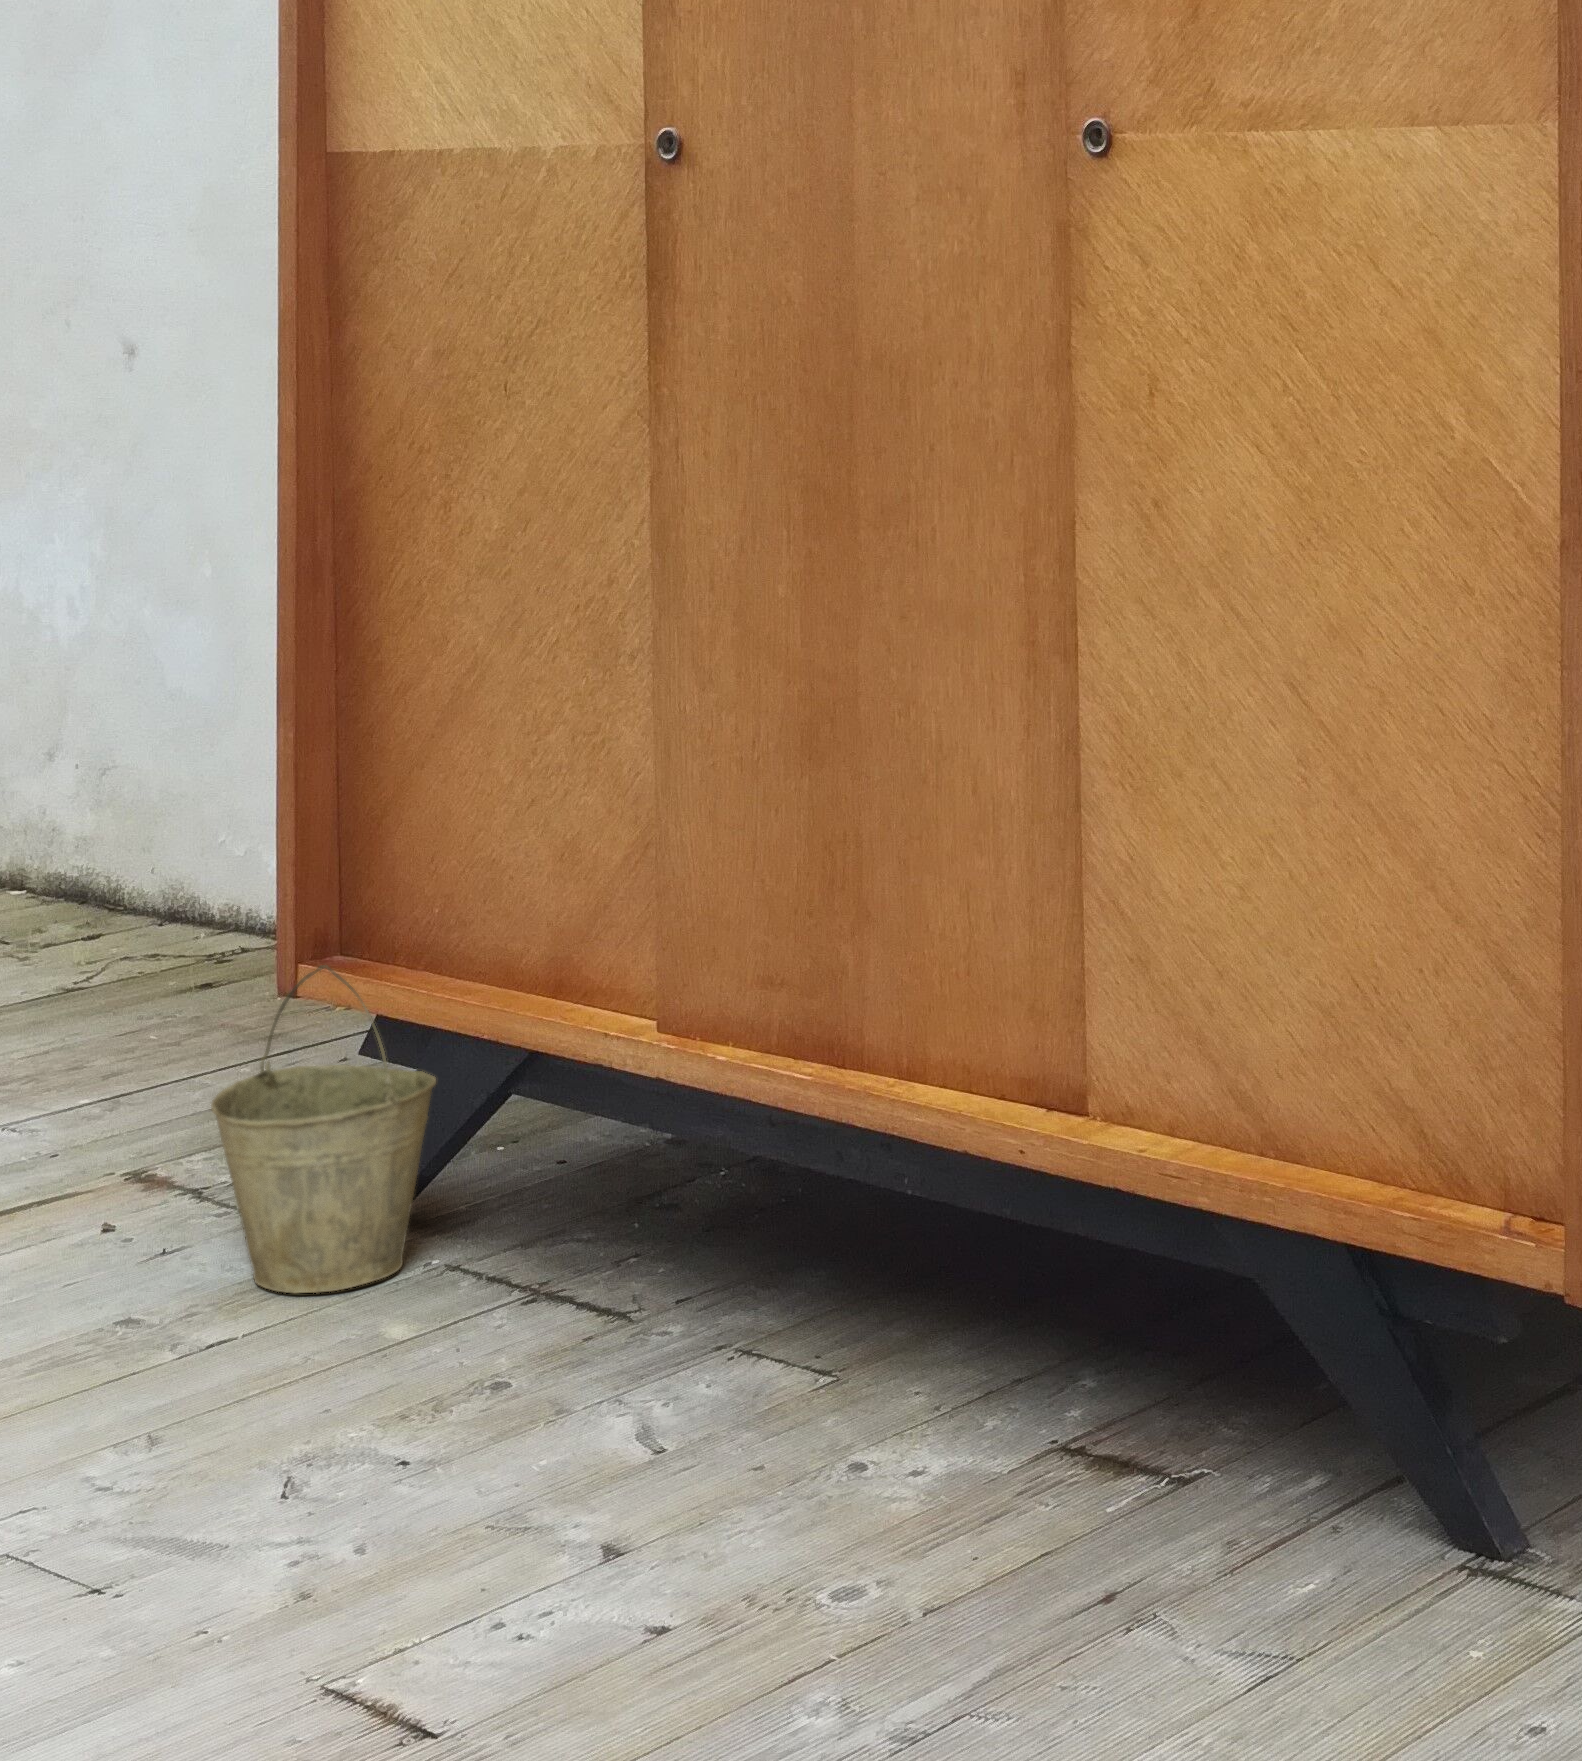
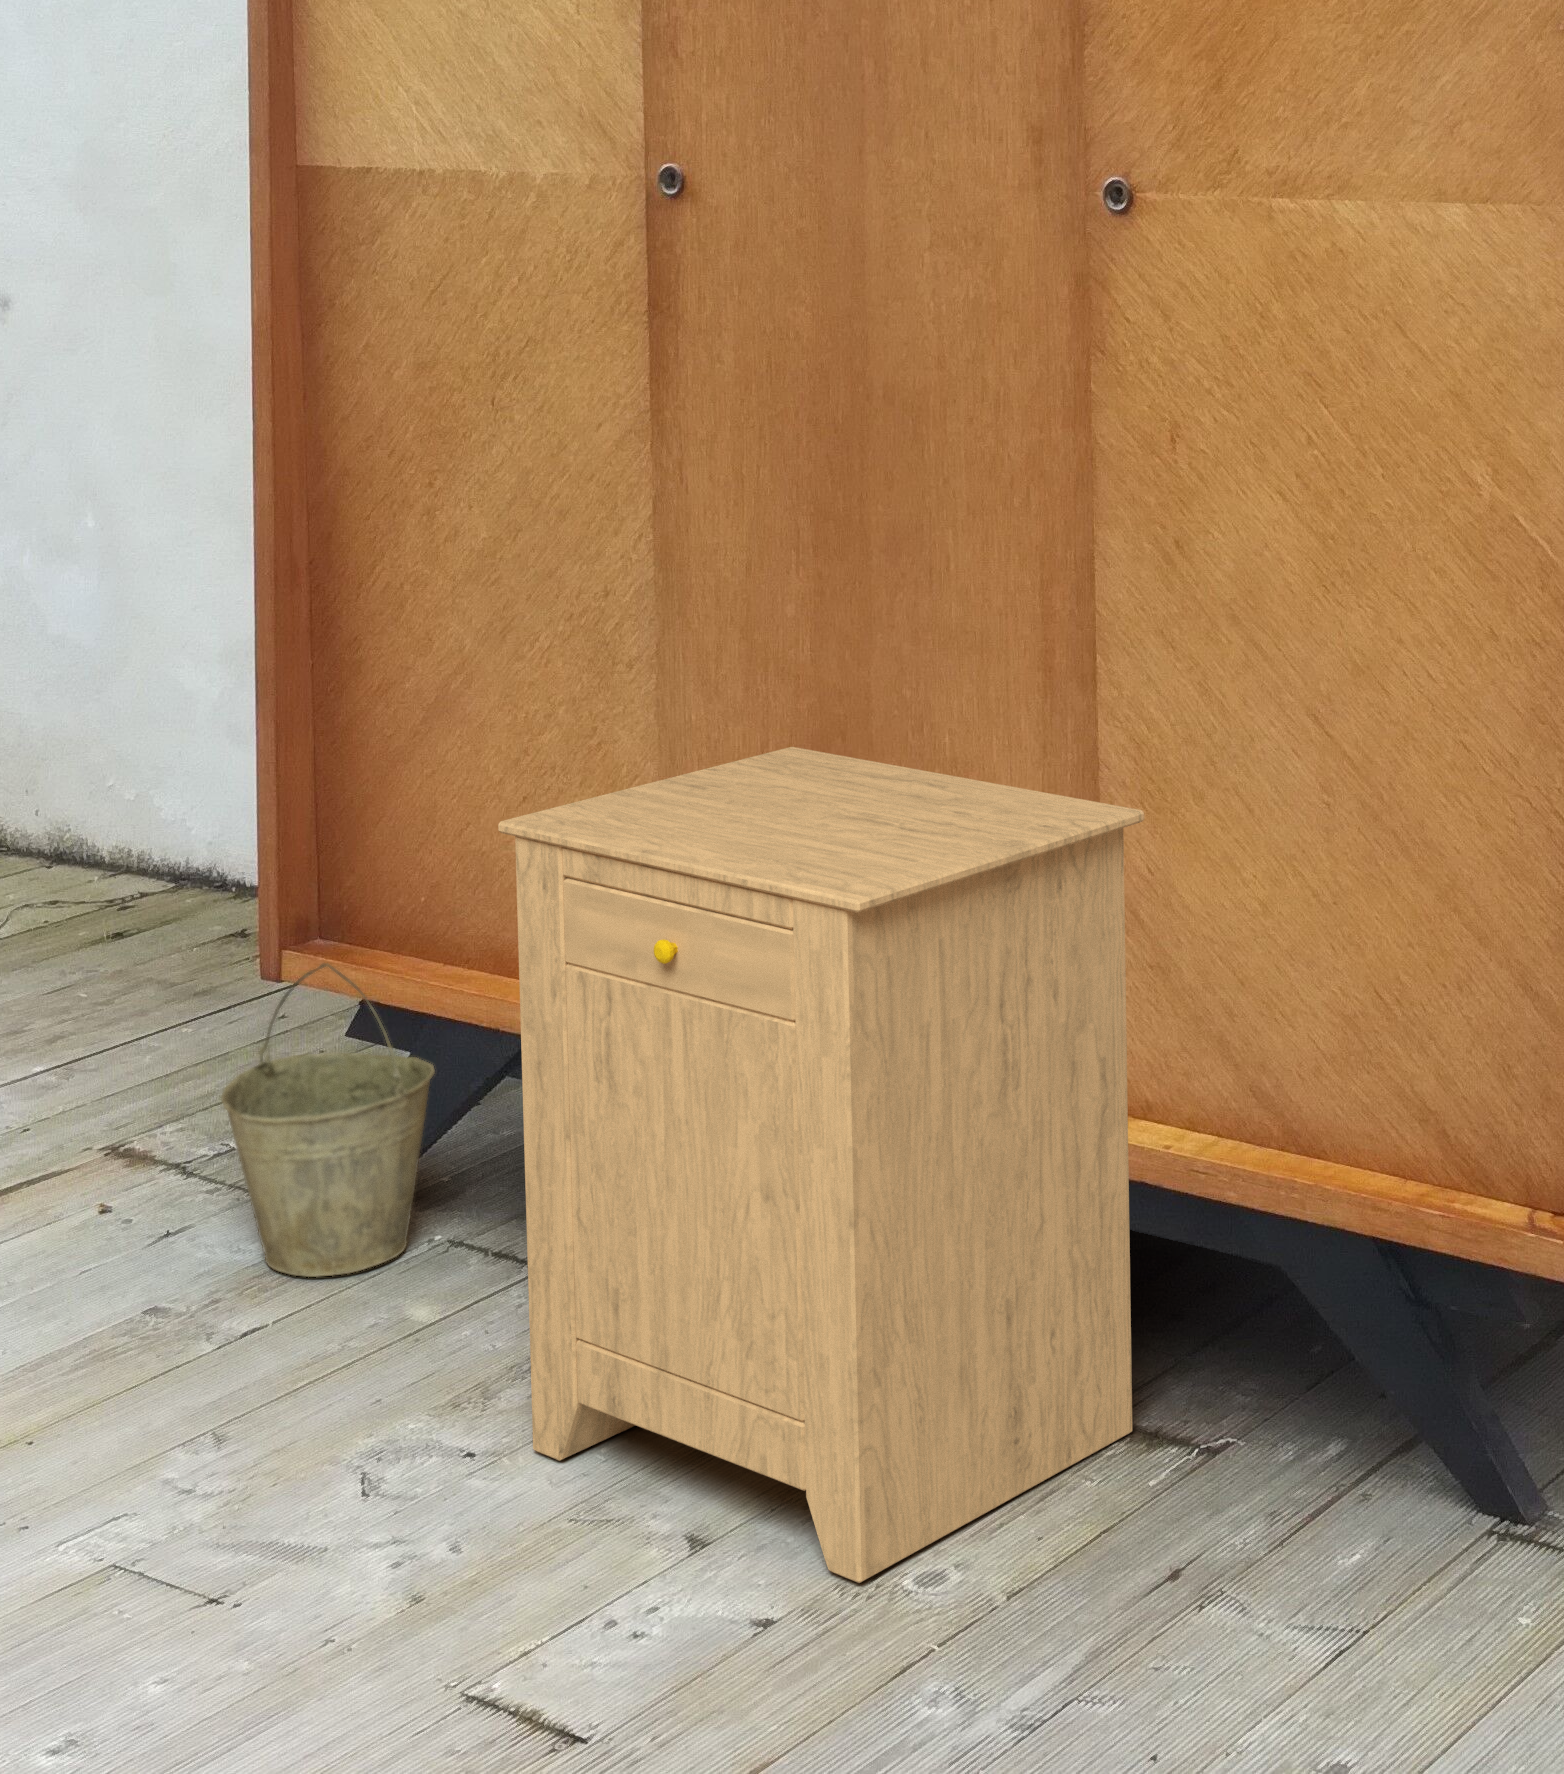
side table: none [444,730,1113,1595] -> present [498,747,1144,1583]

